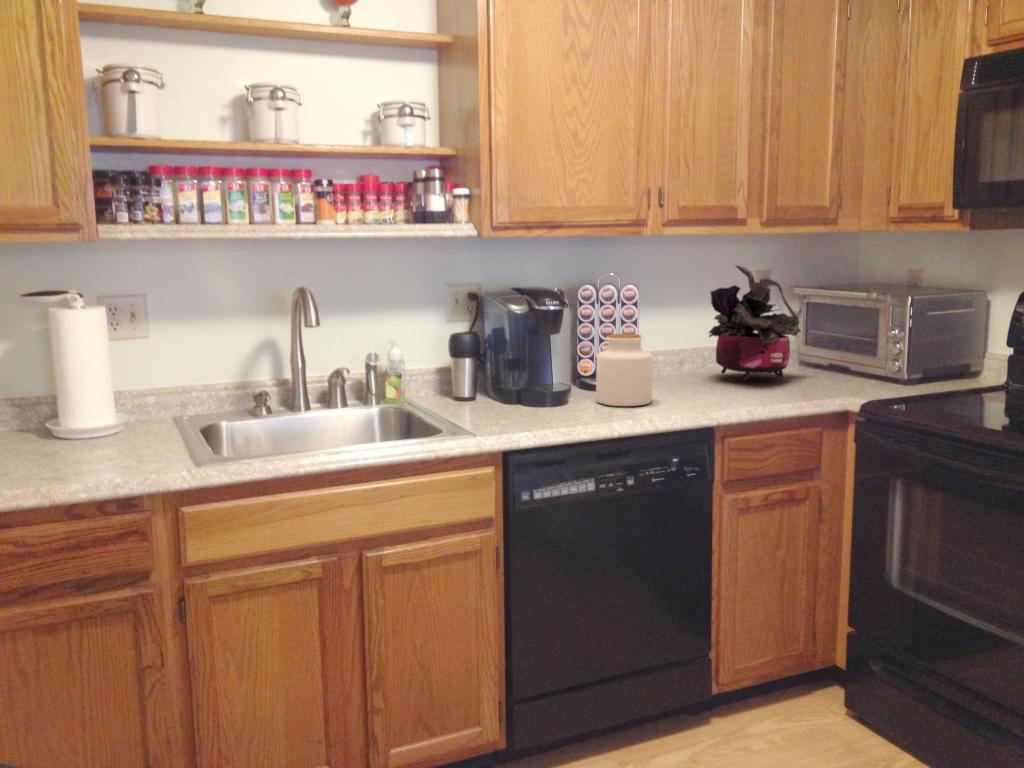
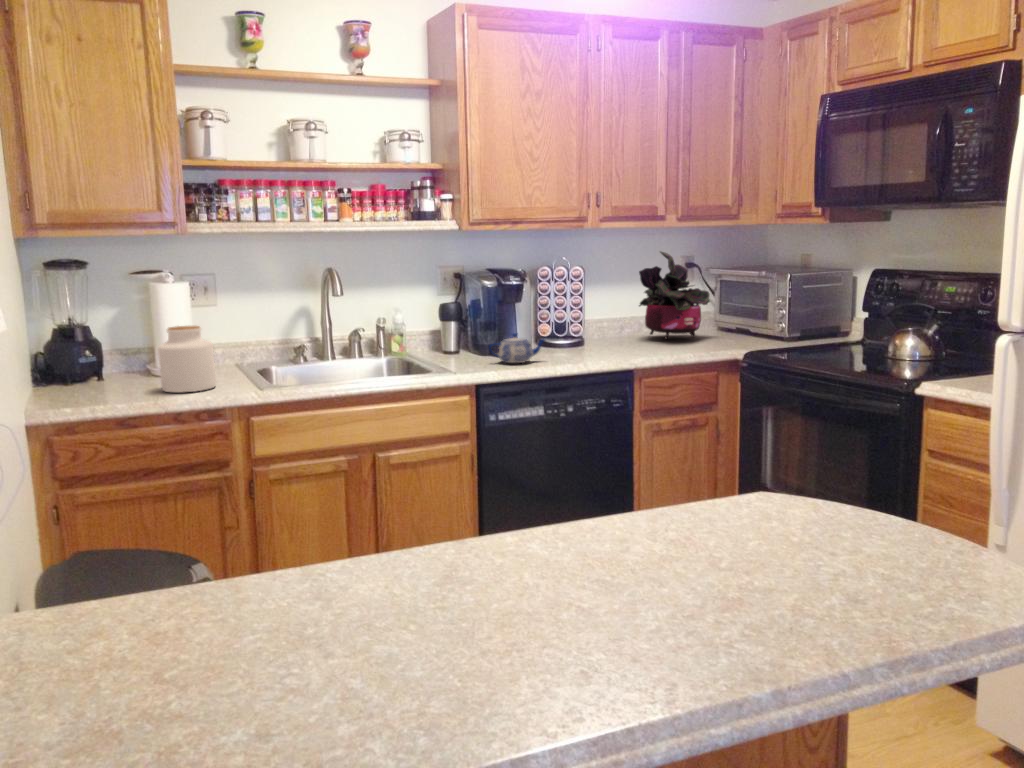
jar: present [596,334,652,406] -> present [158,326,216,393]
teapot: none [519,378,597,420] -> present [489,333,544,363]

